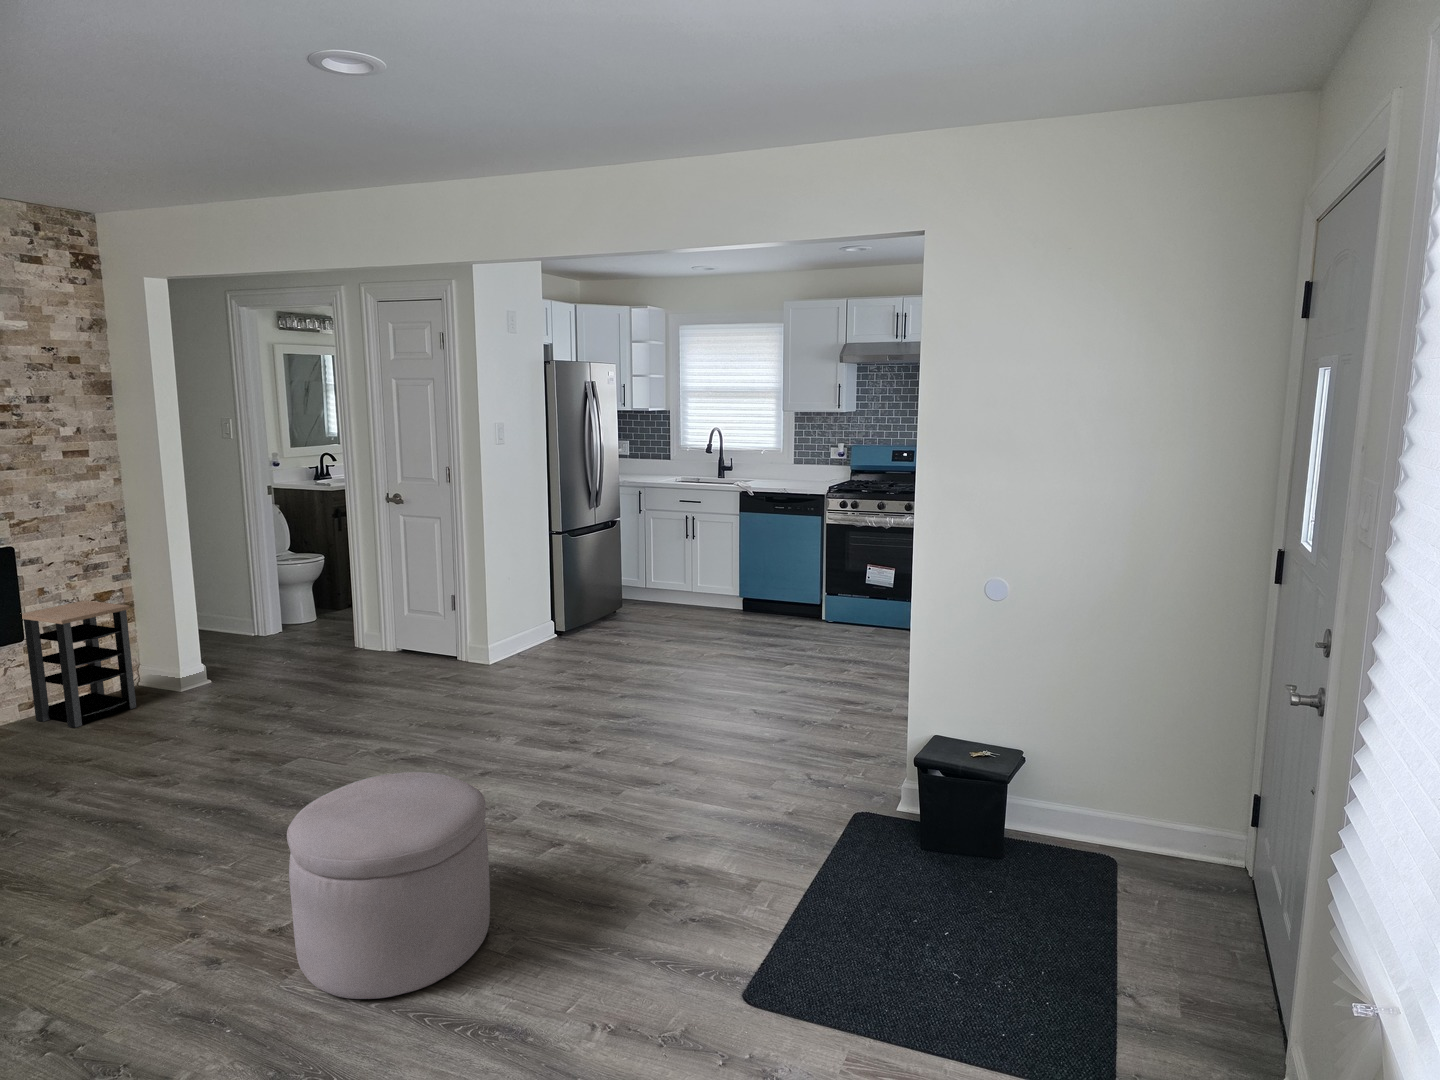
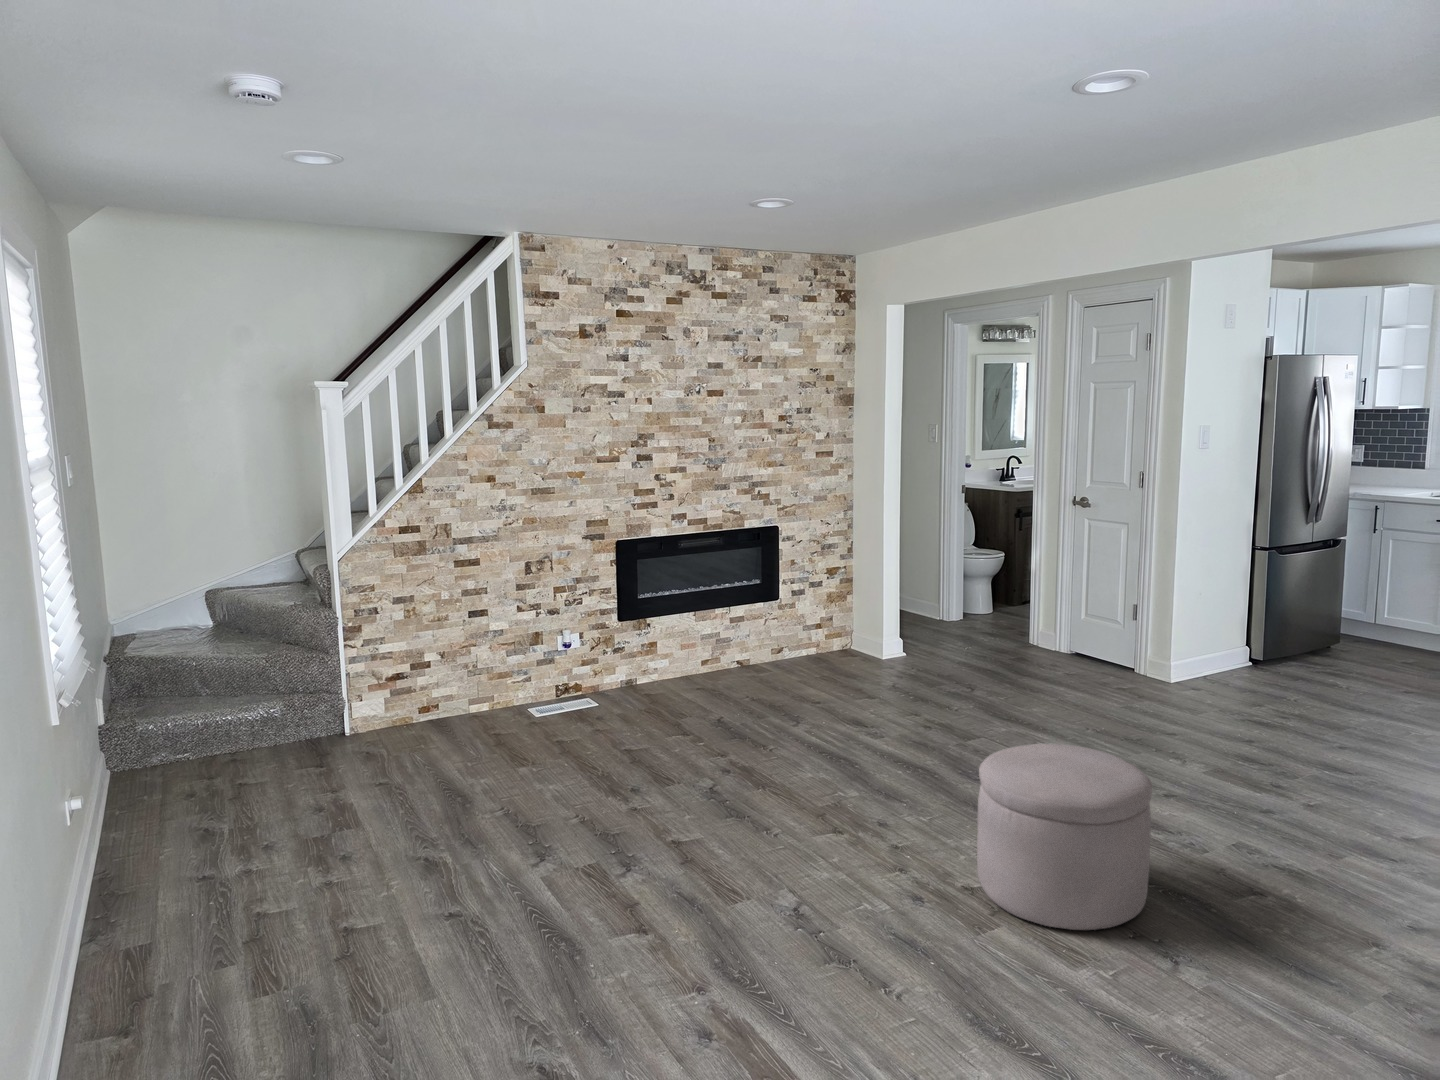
side table: present [22,600,136,728] -> none [778,573,852,674]

